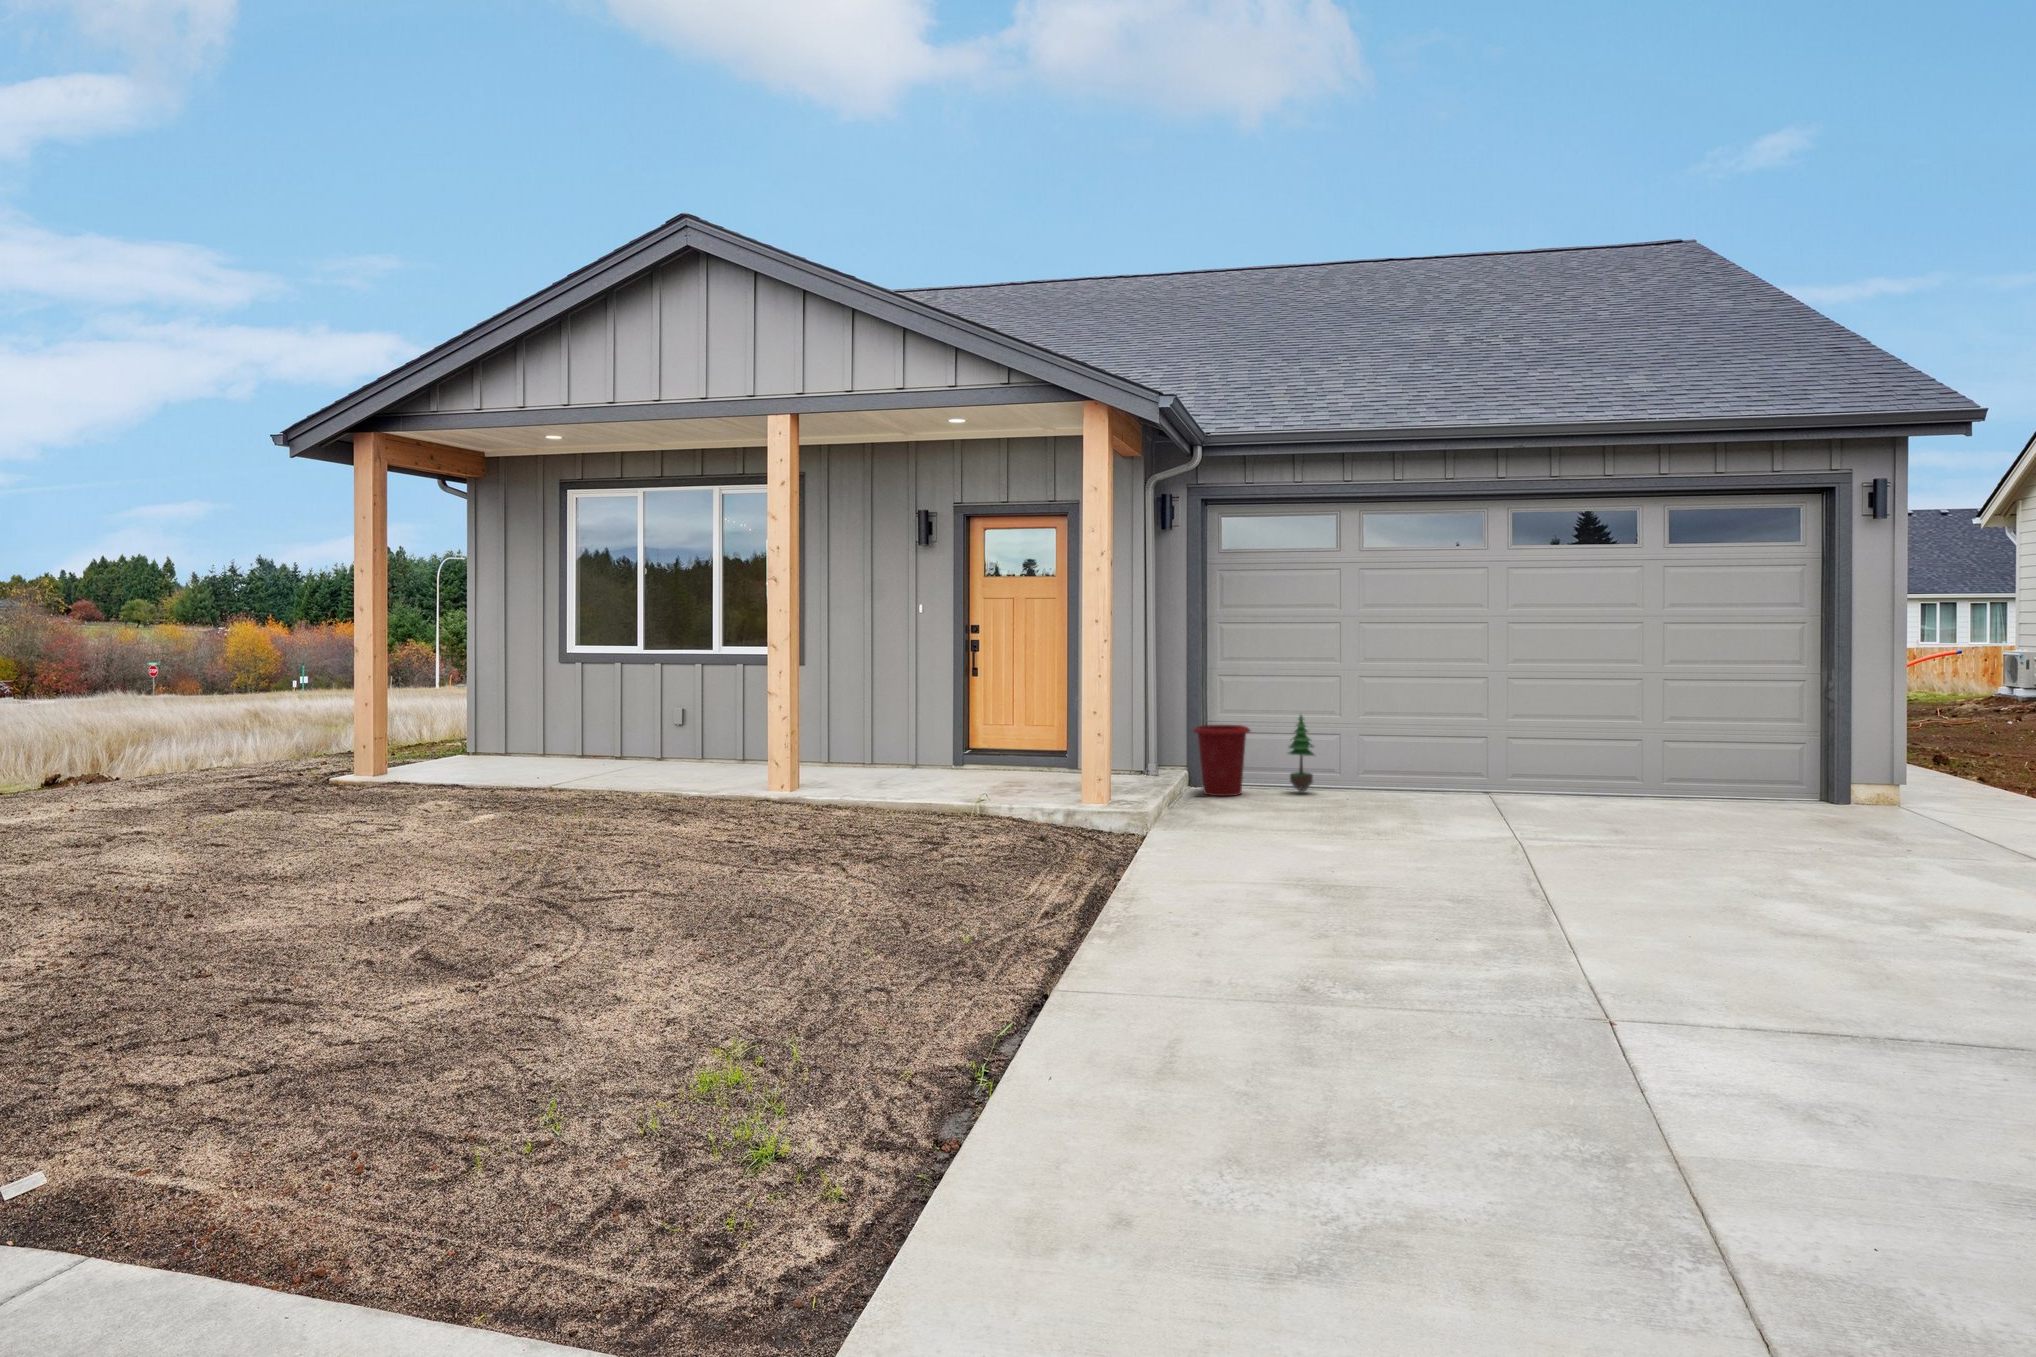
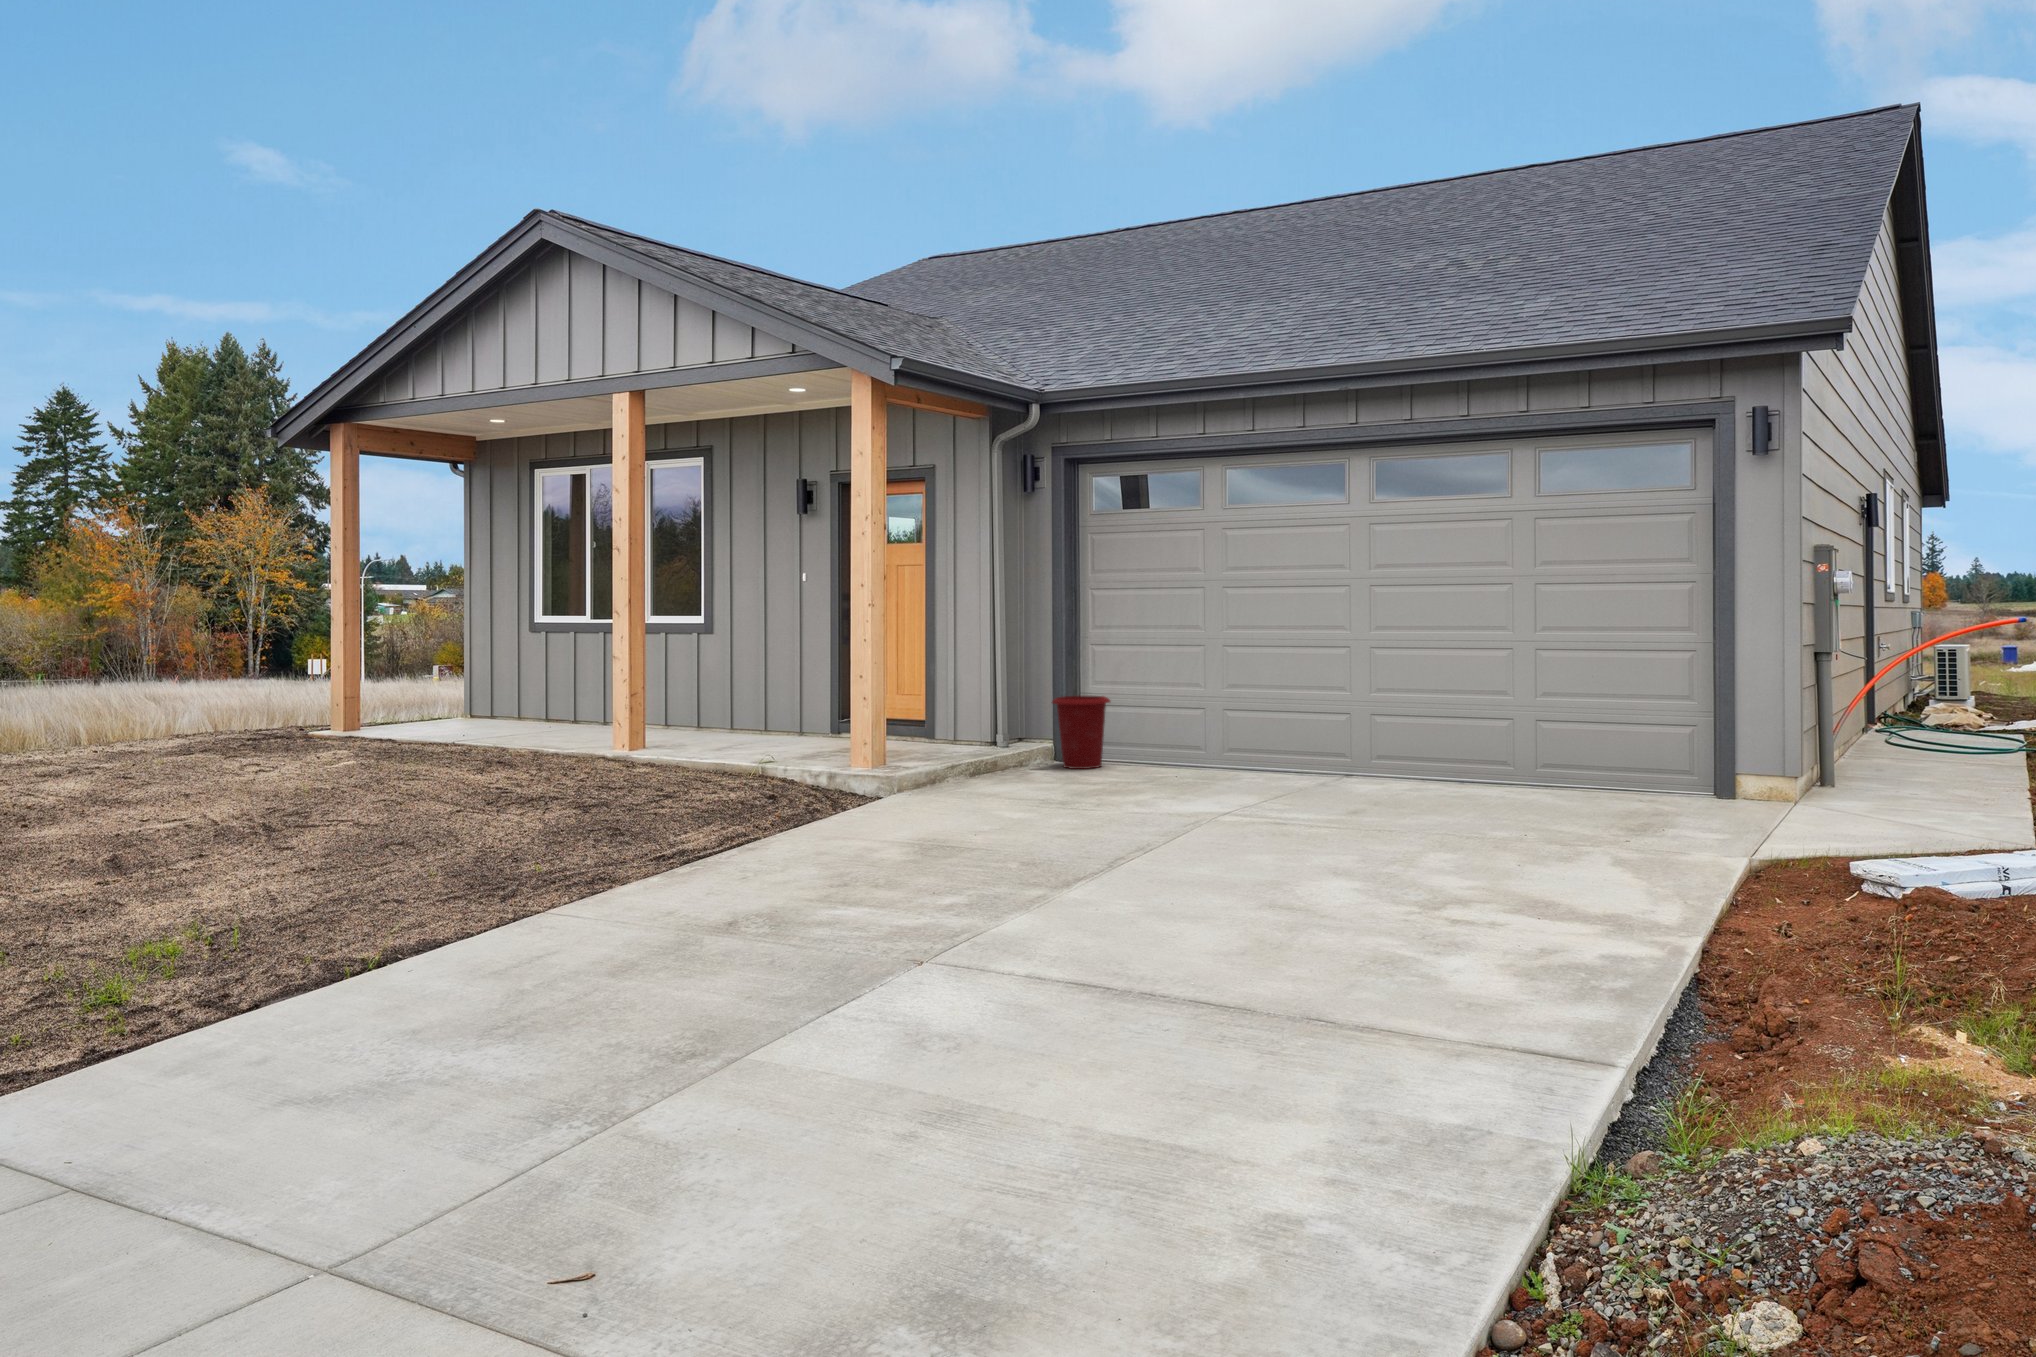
potted tree: present [1289,715,1314,792] -> none [1145,684,1175,768]

